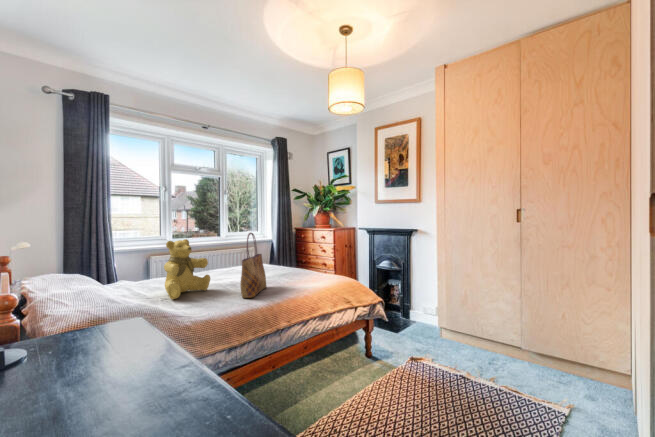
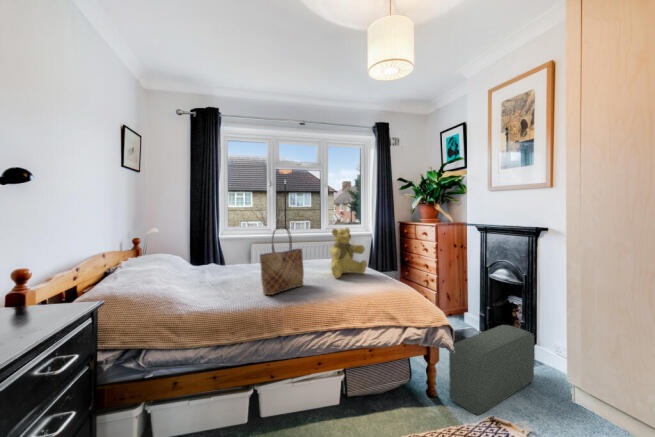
teddy bear: present [164,239,210,299] -> present [330,228,367,278]
pouf: none [381,298,418,359] -> present [449,325,534,415]

